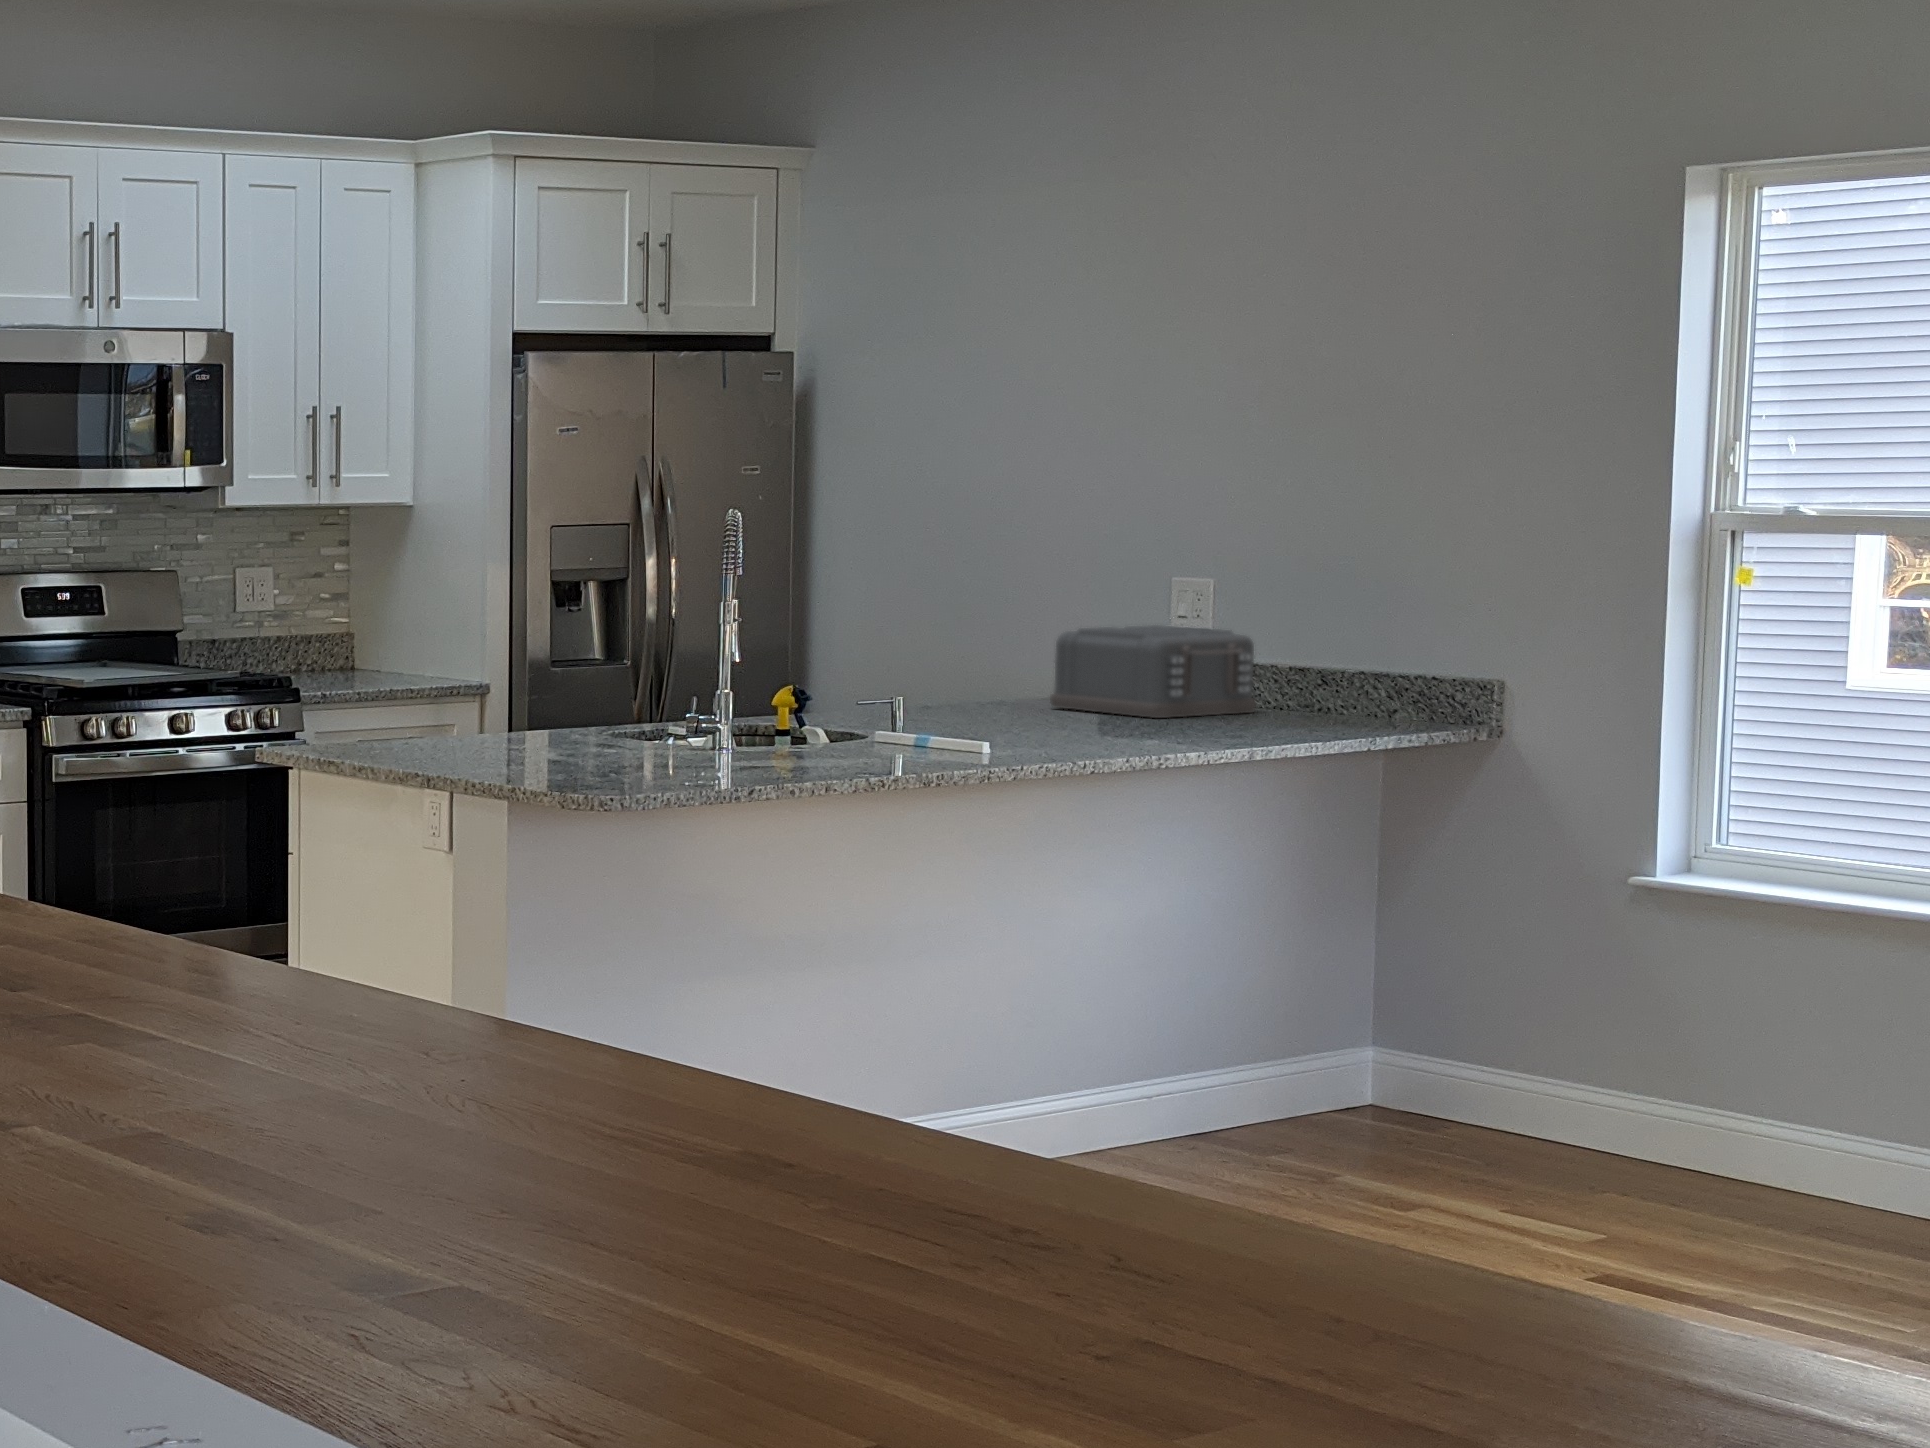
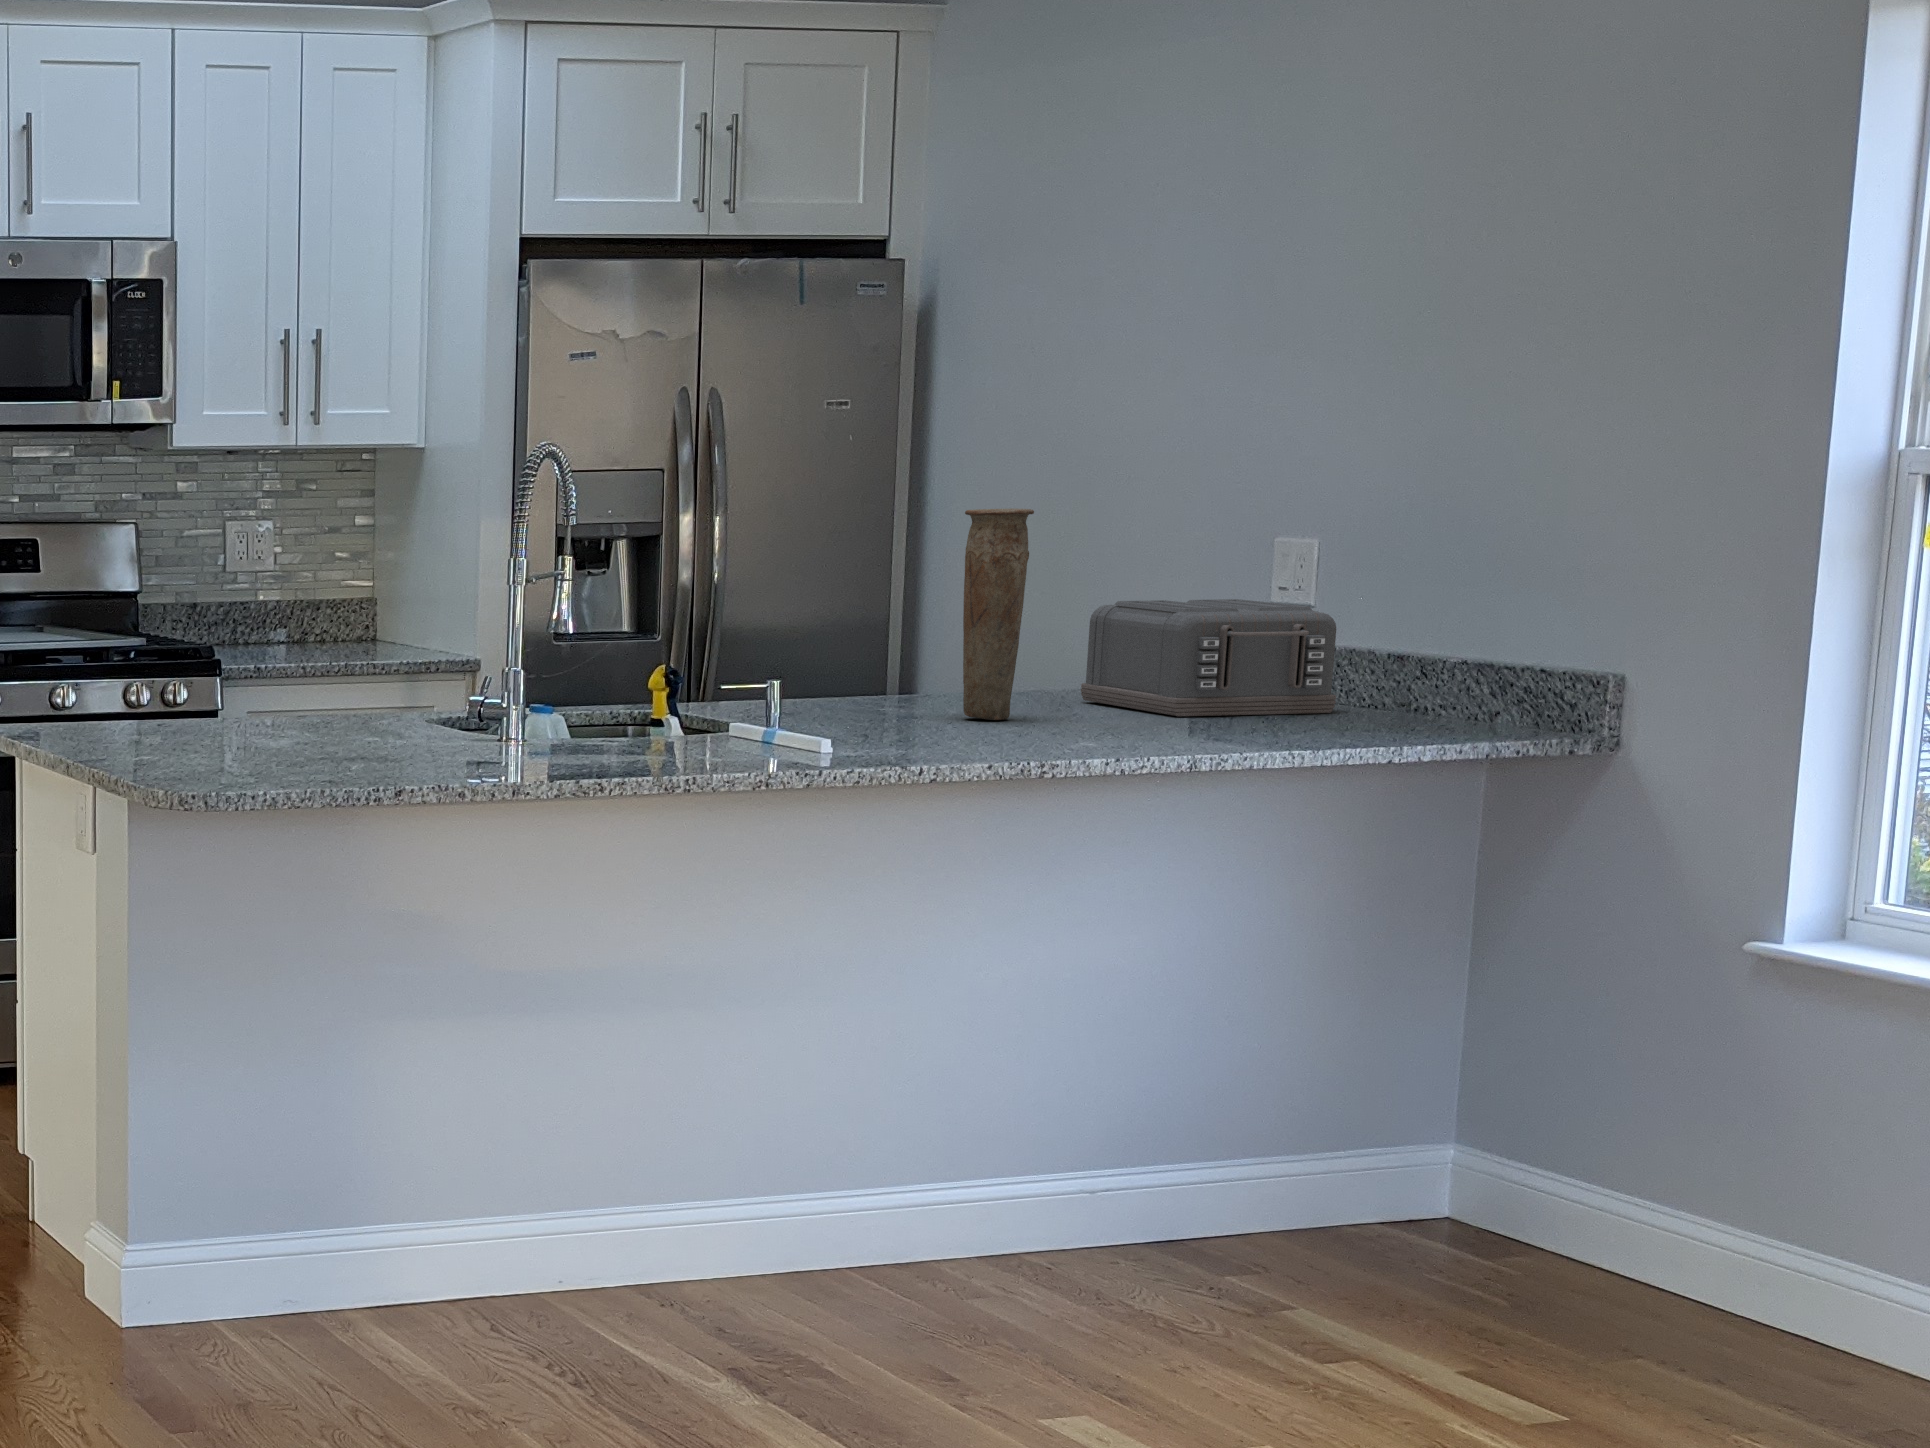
vase: none [1002,558,1057,725] -> present [963,508,1034,720]

